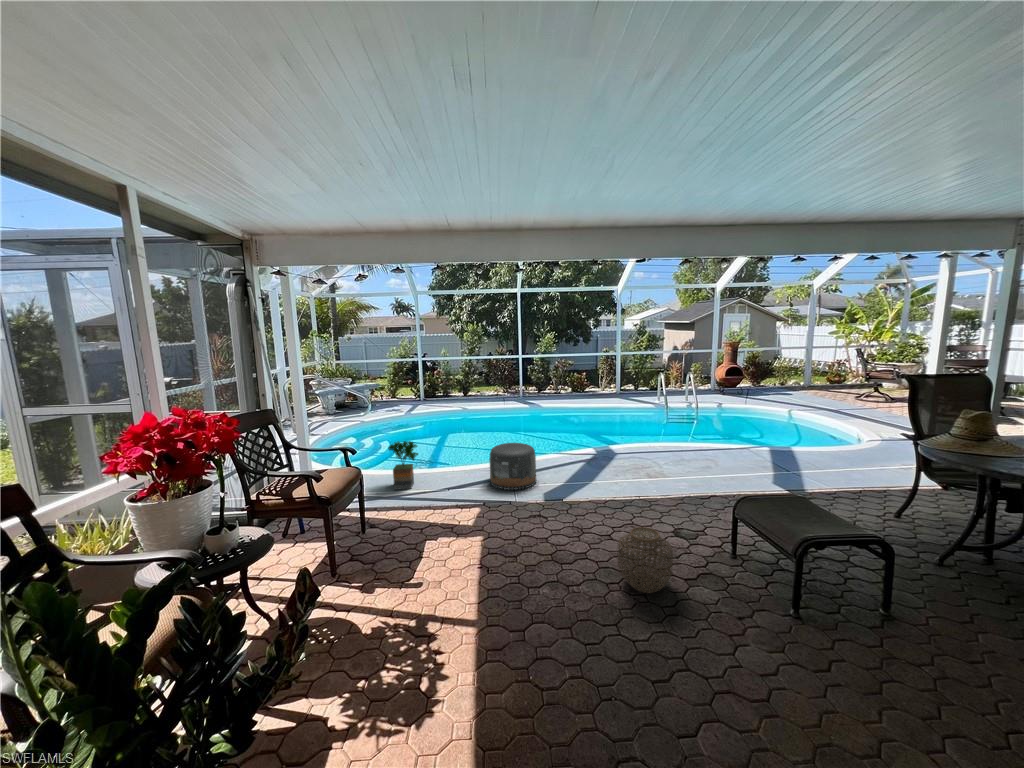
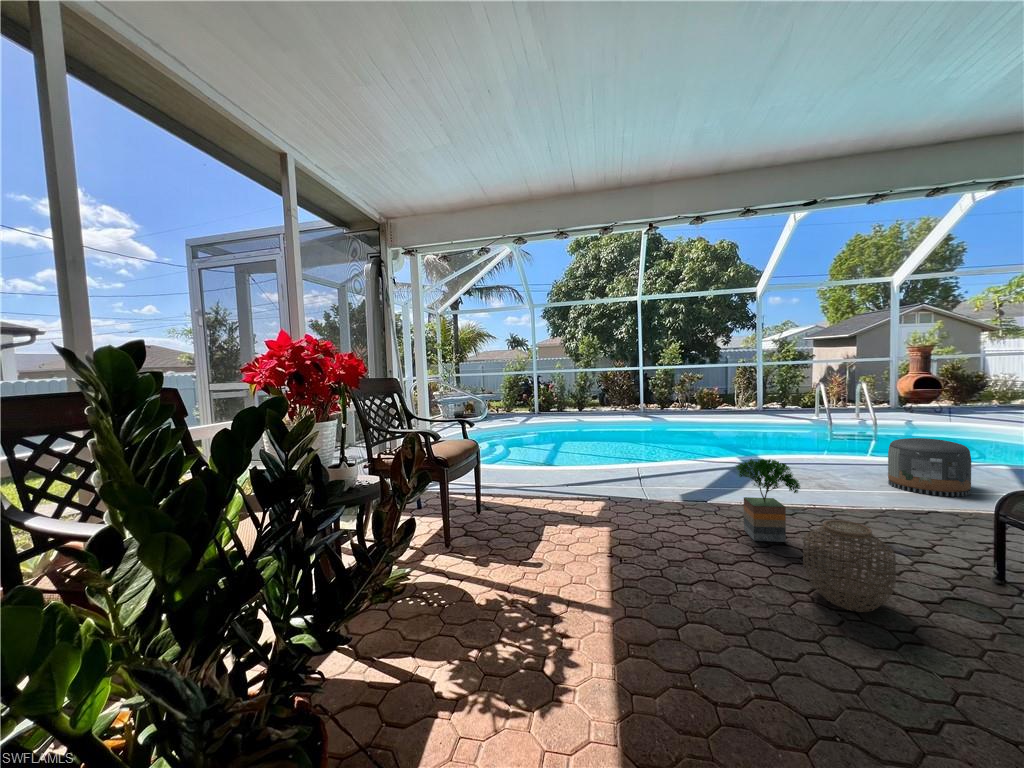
potted tree: present [388,441,418,490] -> present [736,459,800,542]
pouf: present [489,443,536,490] -> present [888,438,971,497]

